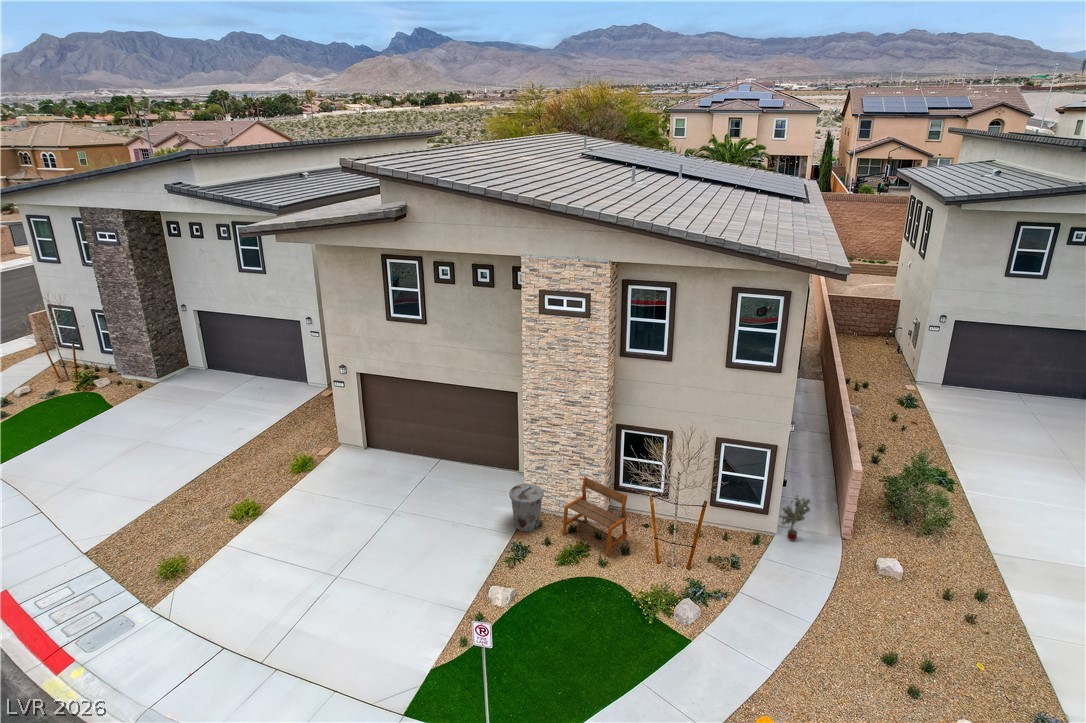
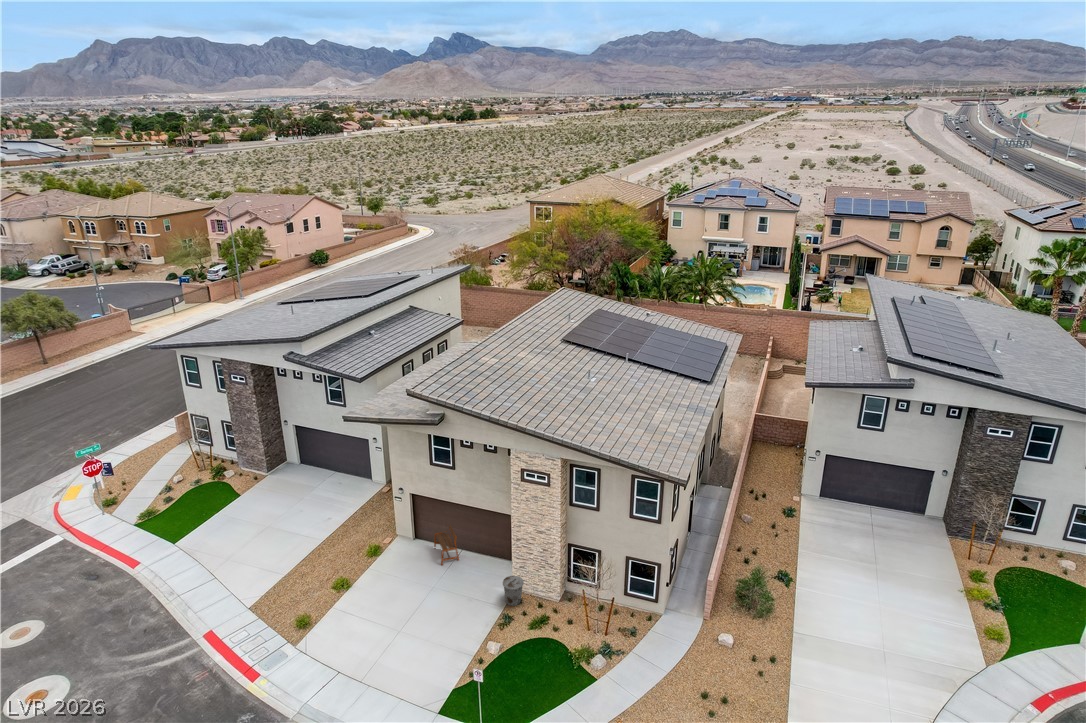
bench: present [563,477,628,557] -> present [434,525,459,565]
potted tree: present [779,496,810,541] -> none [664,591,684,619]

